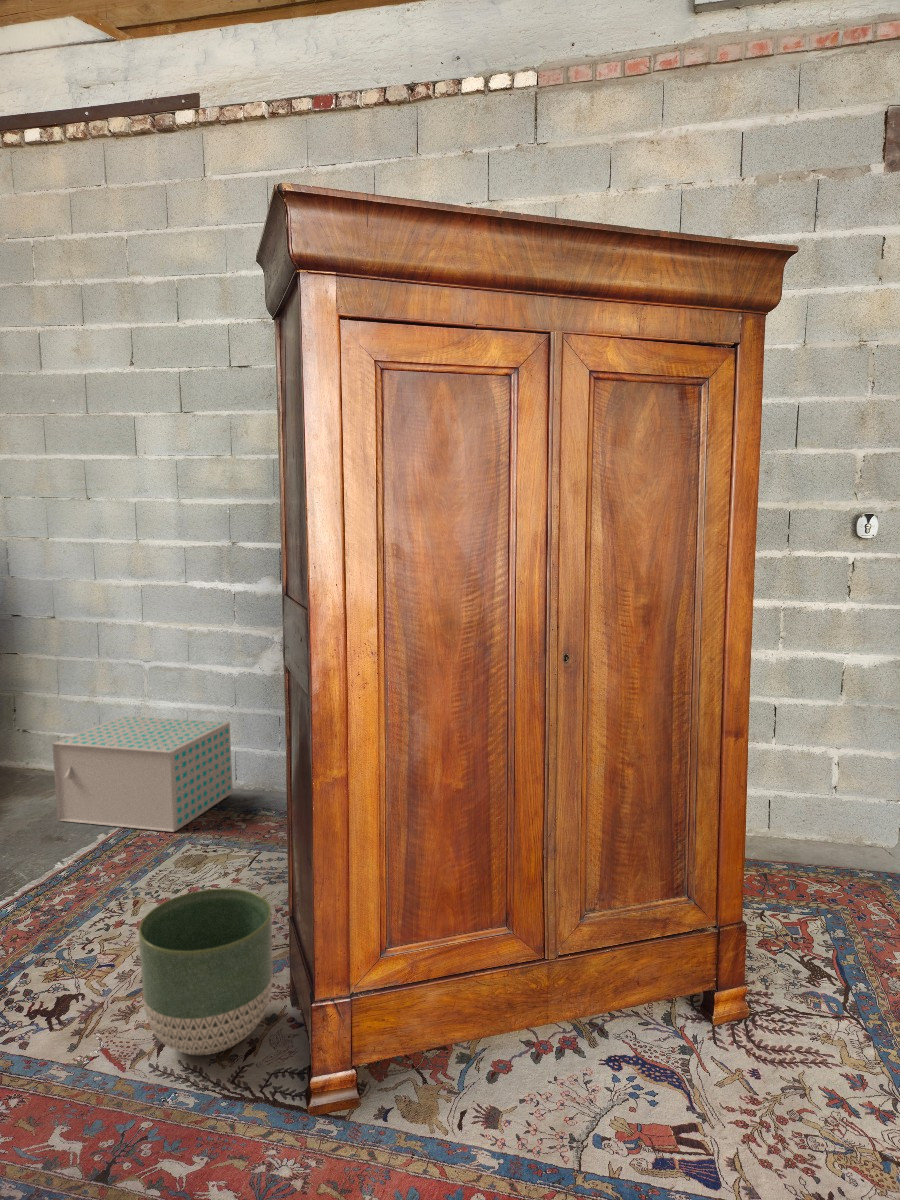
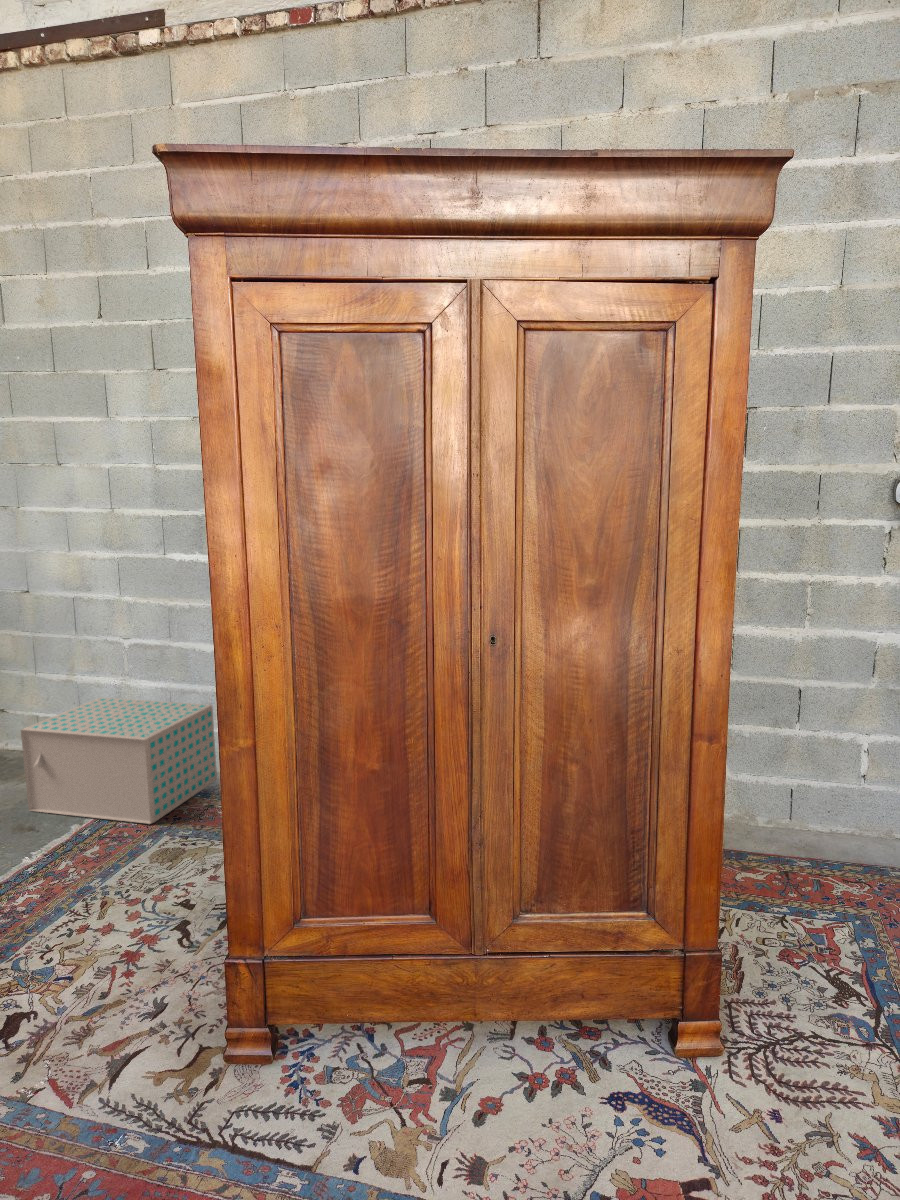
planter: present [139,888,272,1055] -> none [85,902,237,1089]

